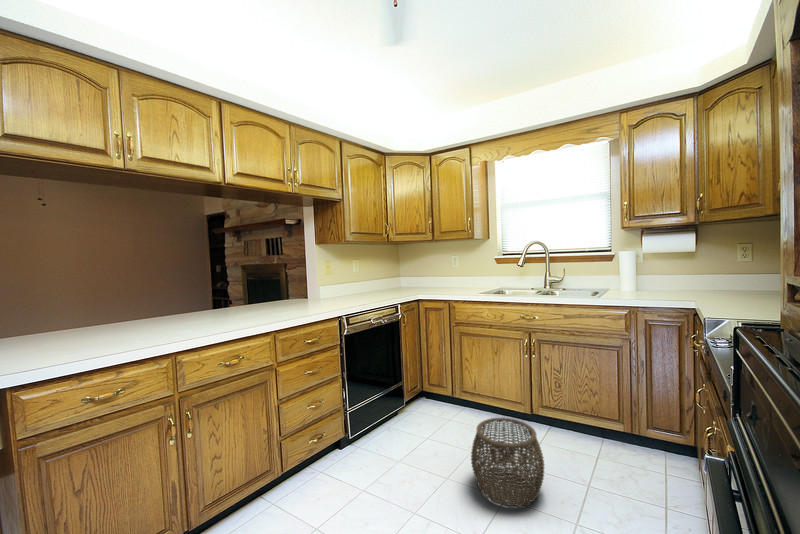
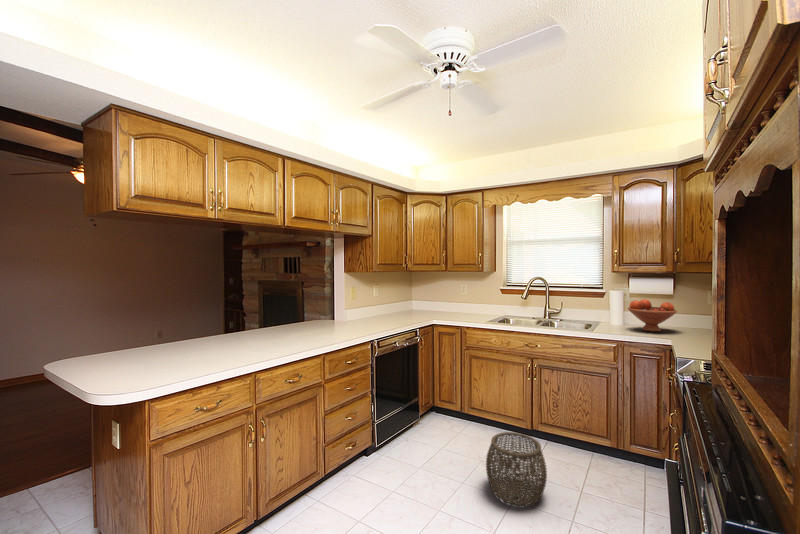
fruit bowl: none [641,259,701,295] -> present [628,299,677,332]

